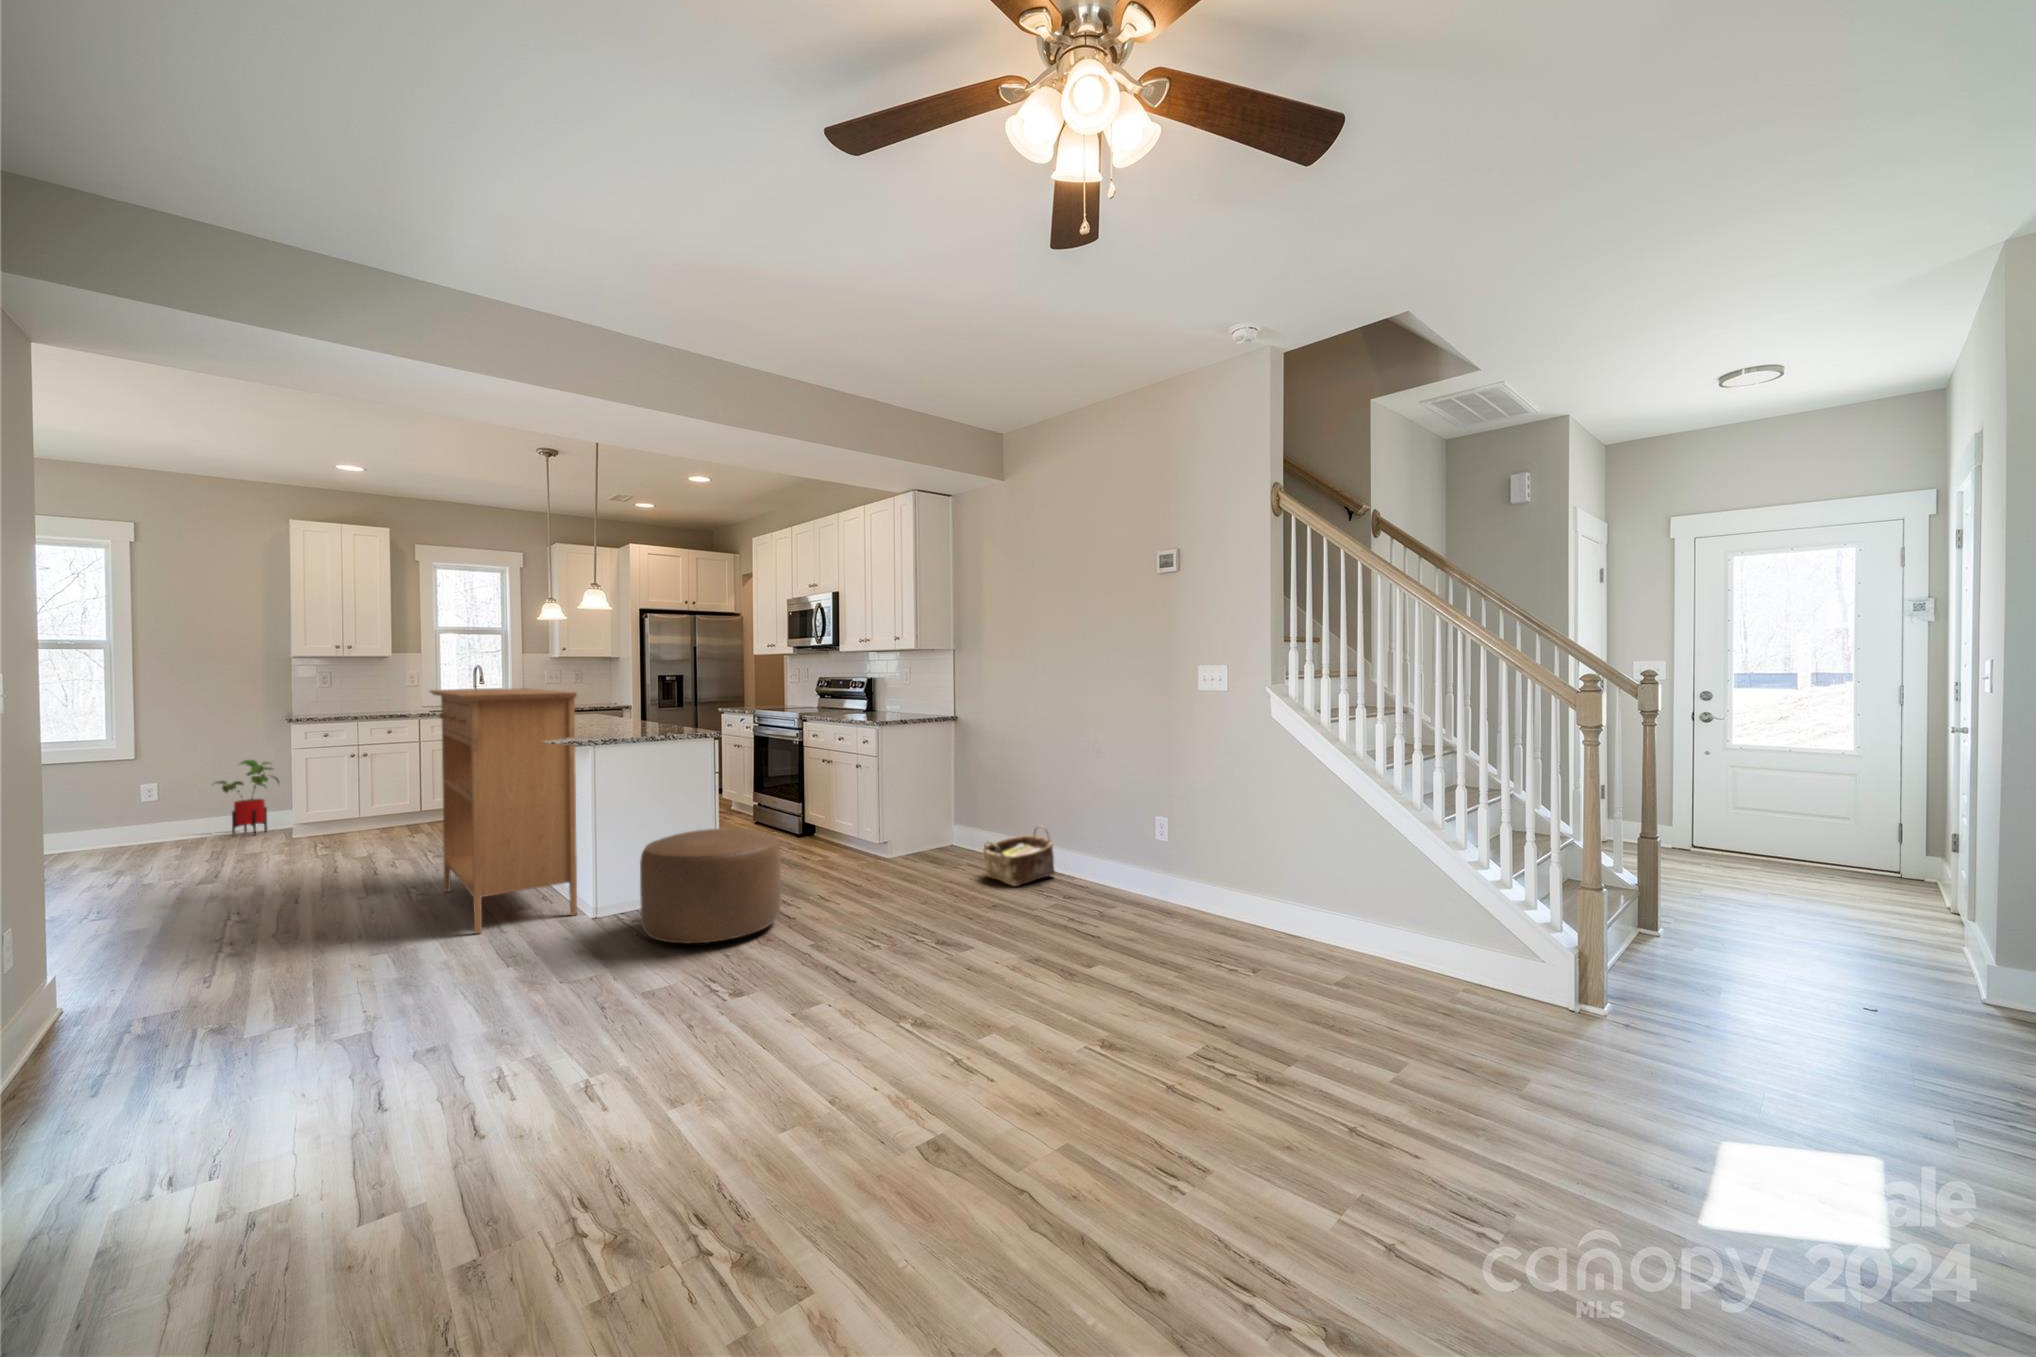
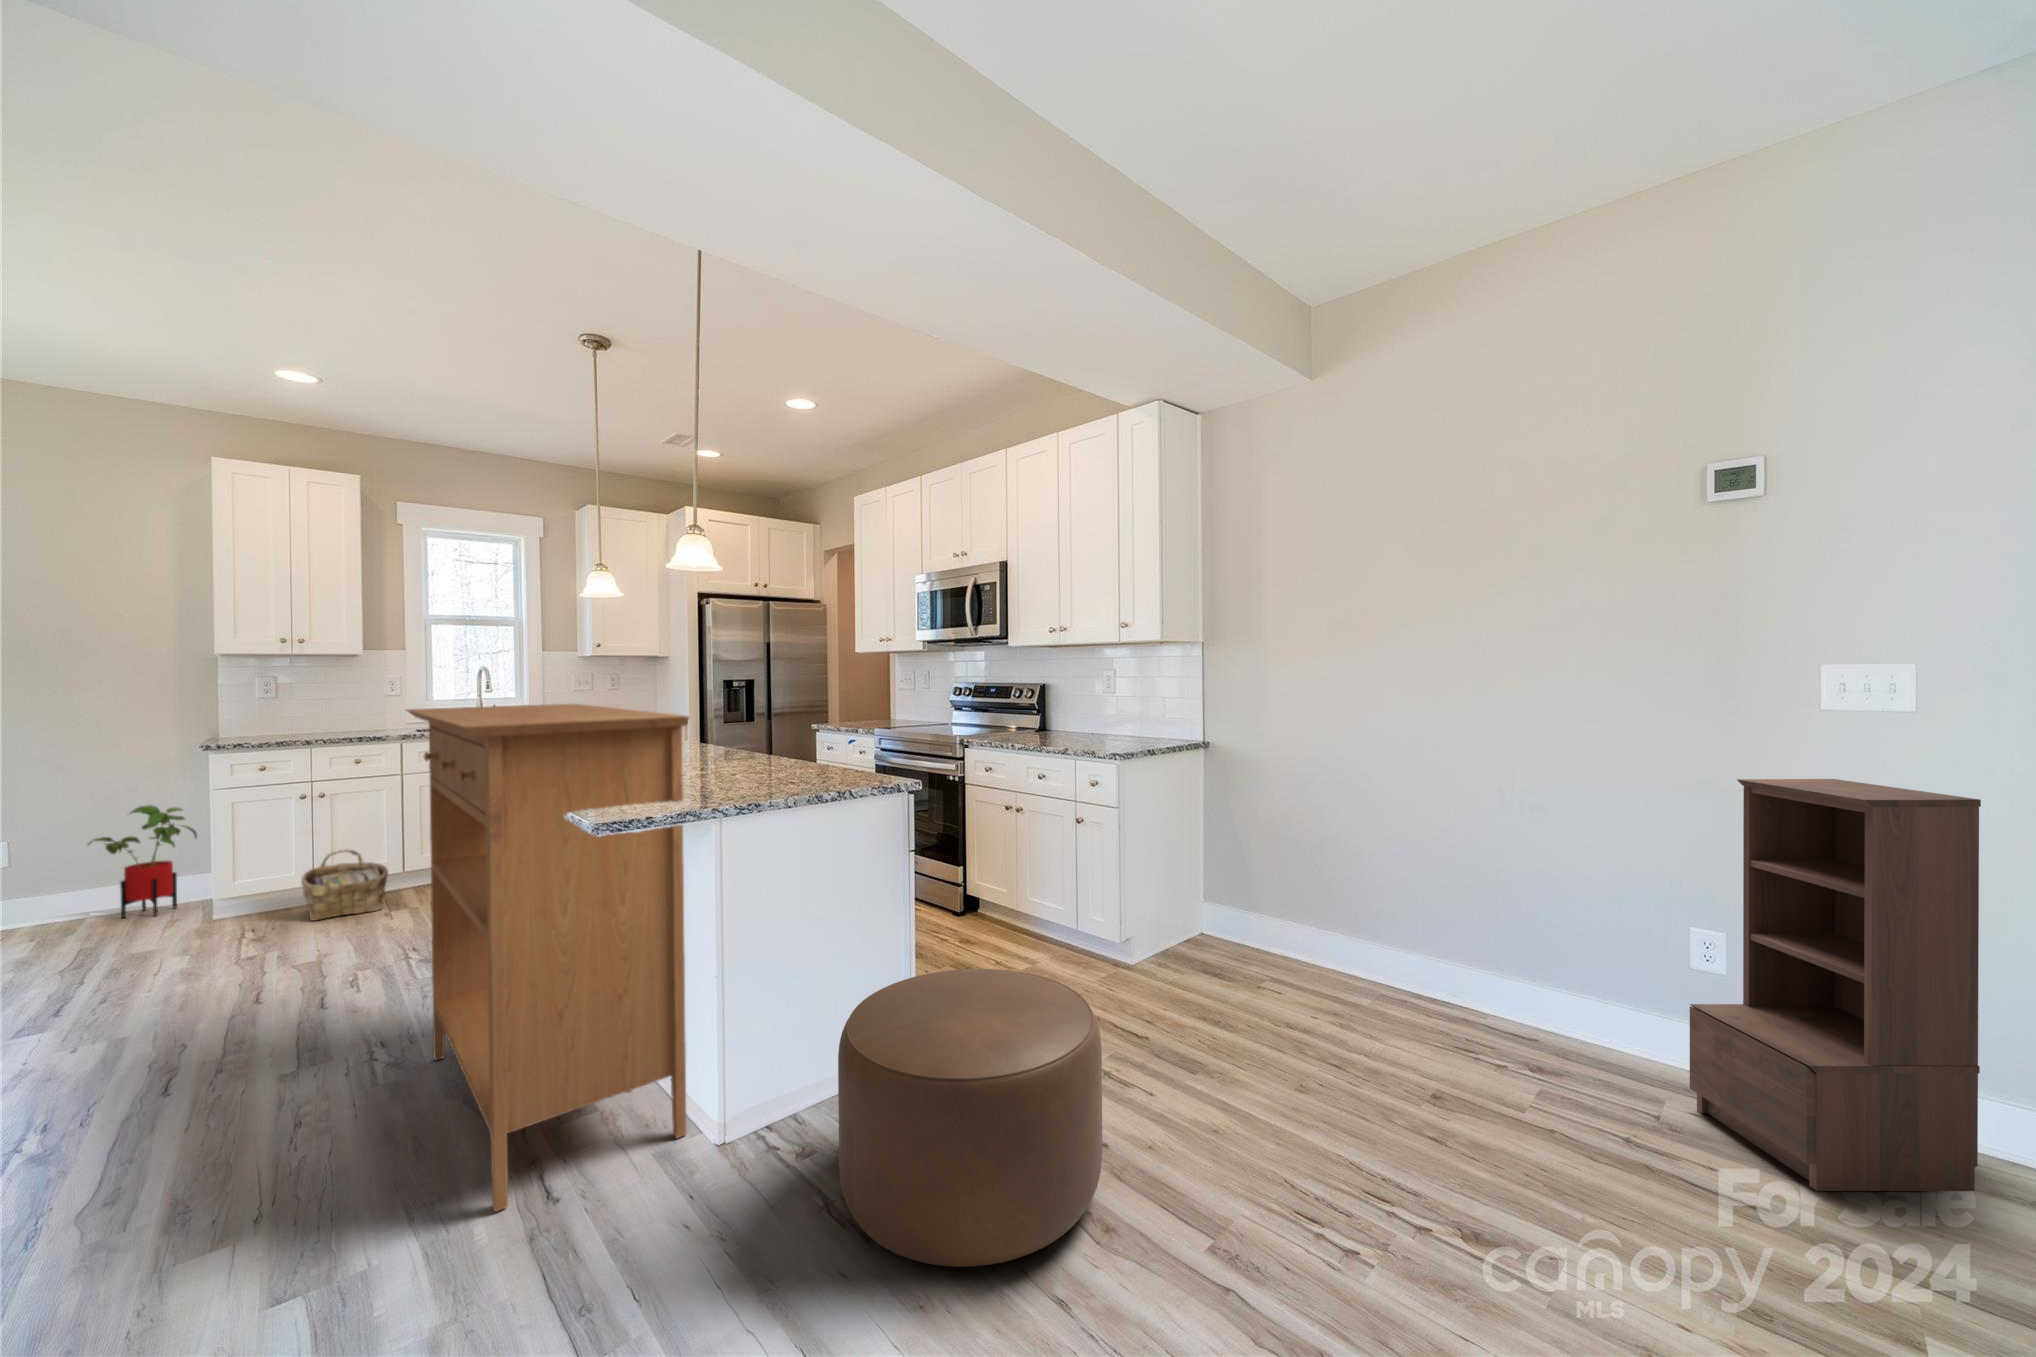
bookshelf: none [1121,729,1212,932] -> present [1690,779,1981,1191]
woven basket: present [983,826,1055,886] -> present [301,850,388,921]

